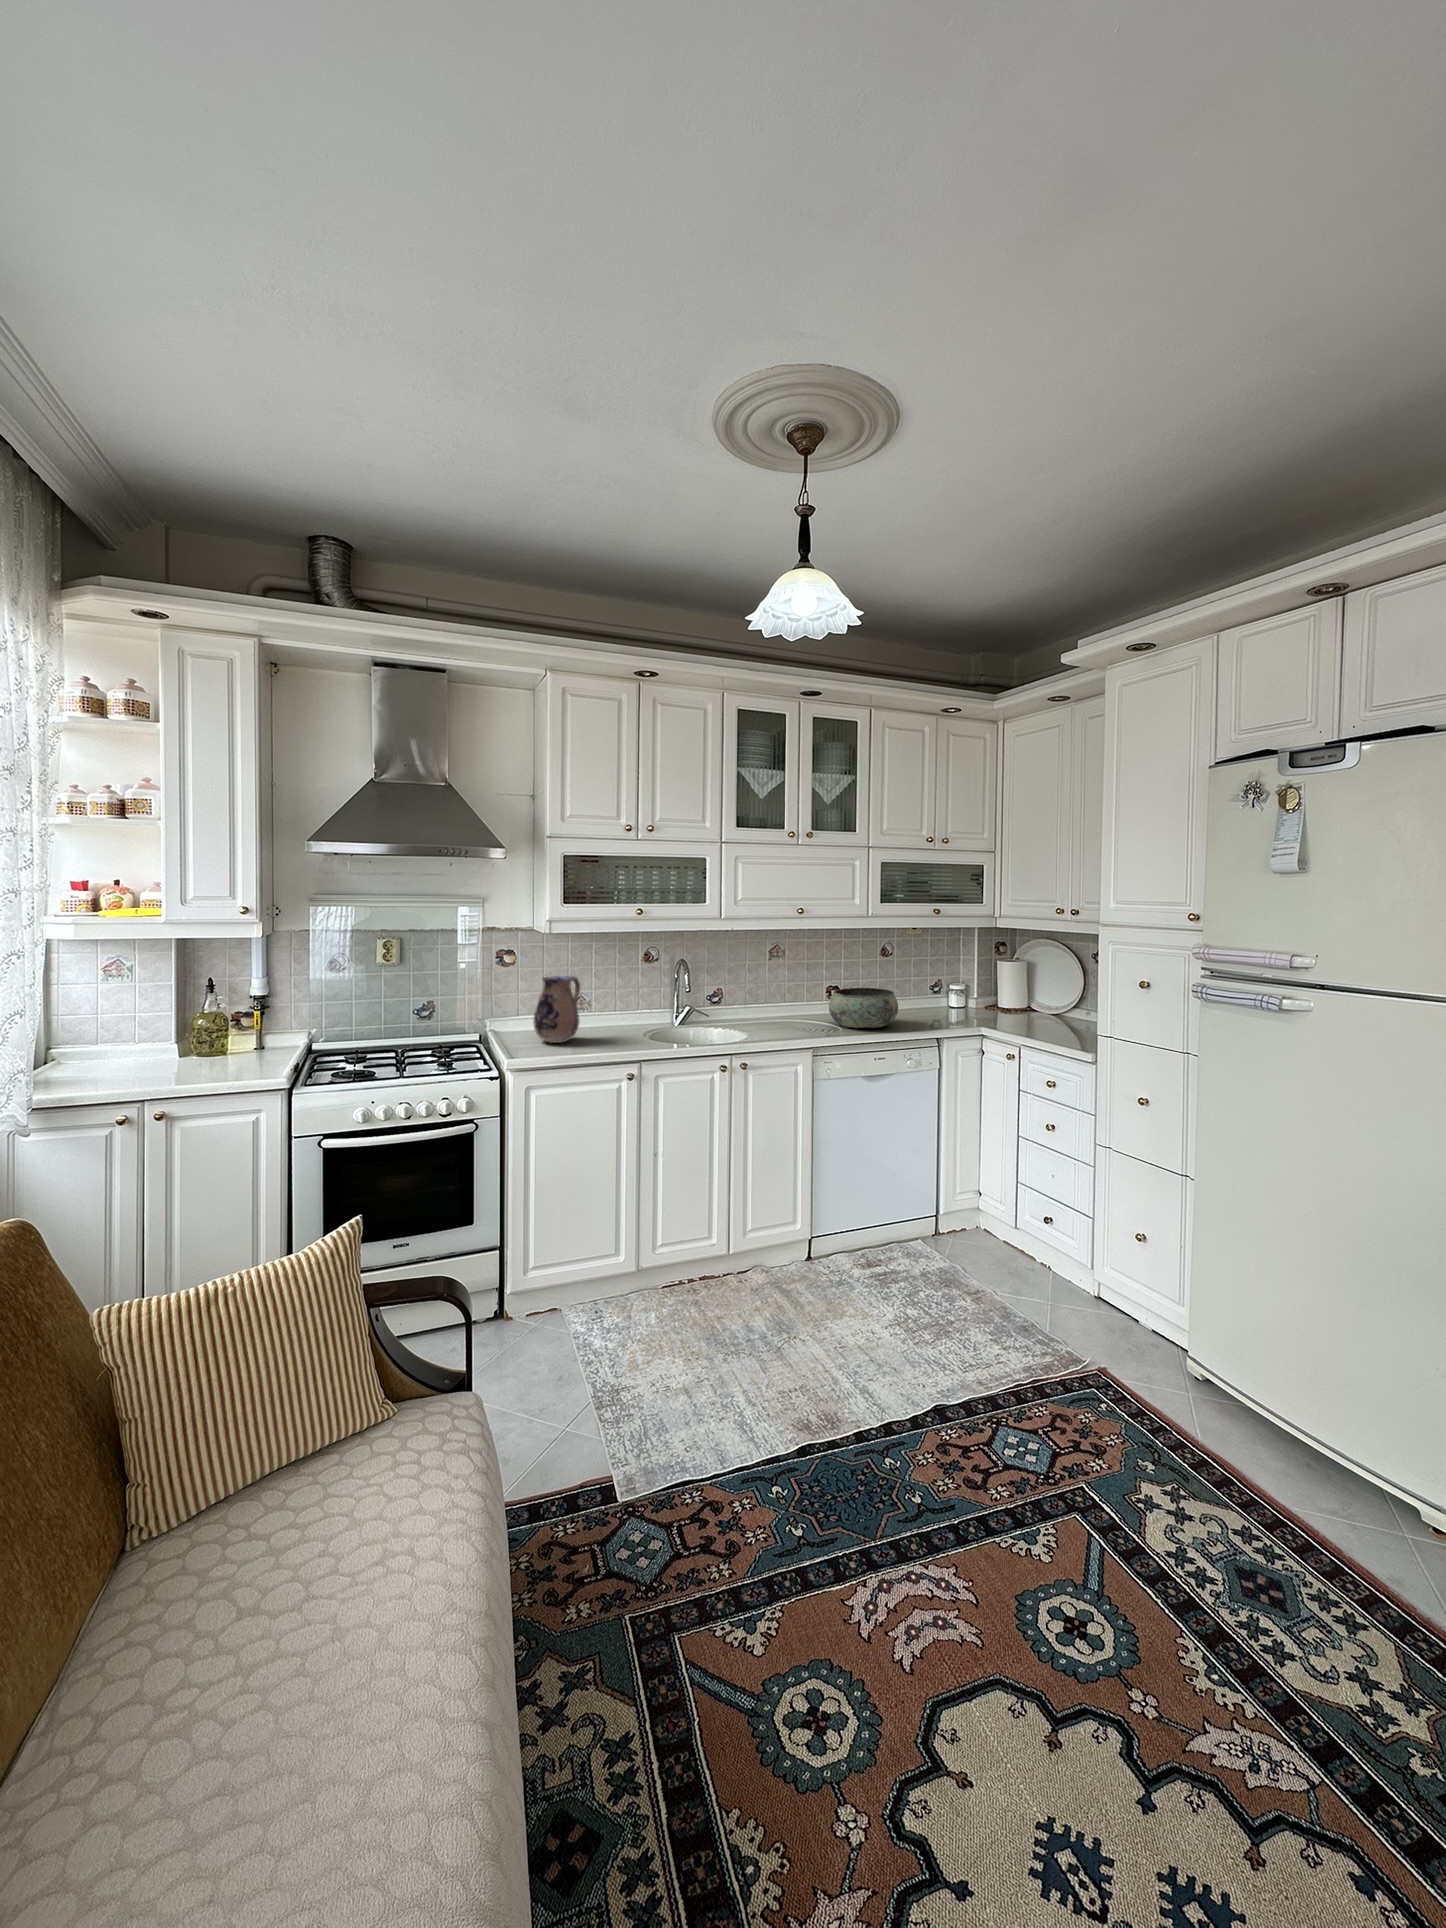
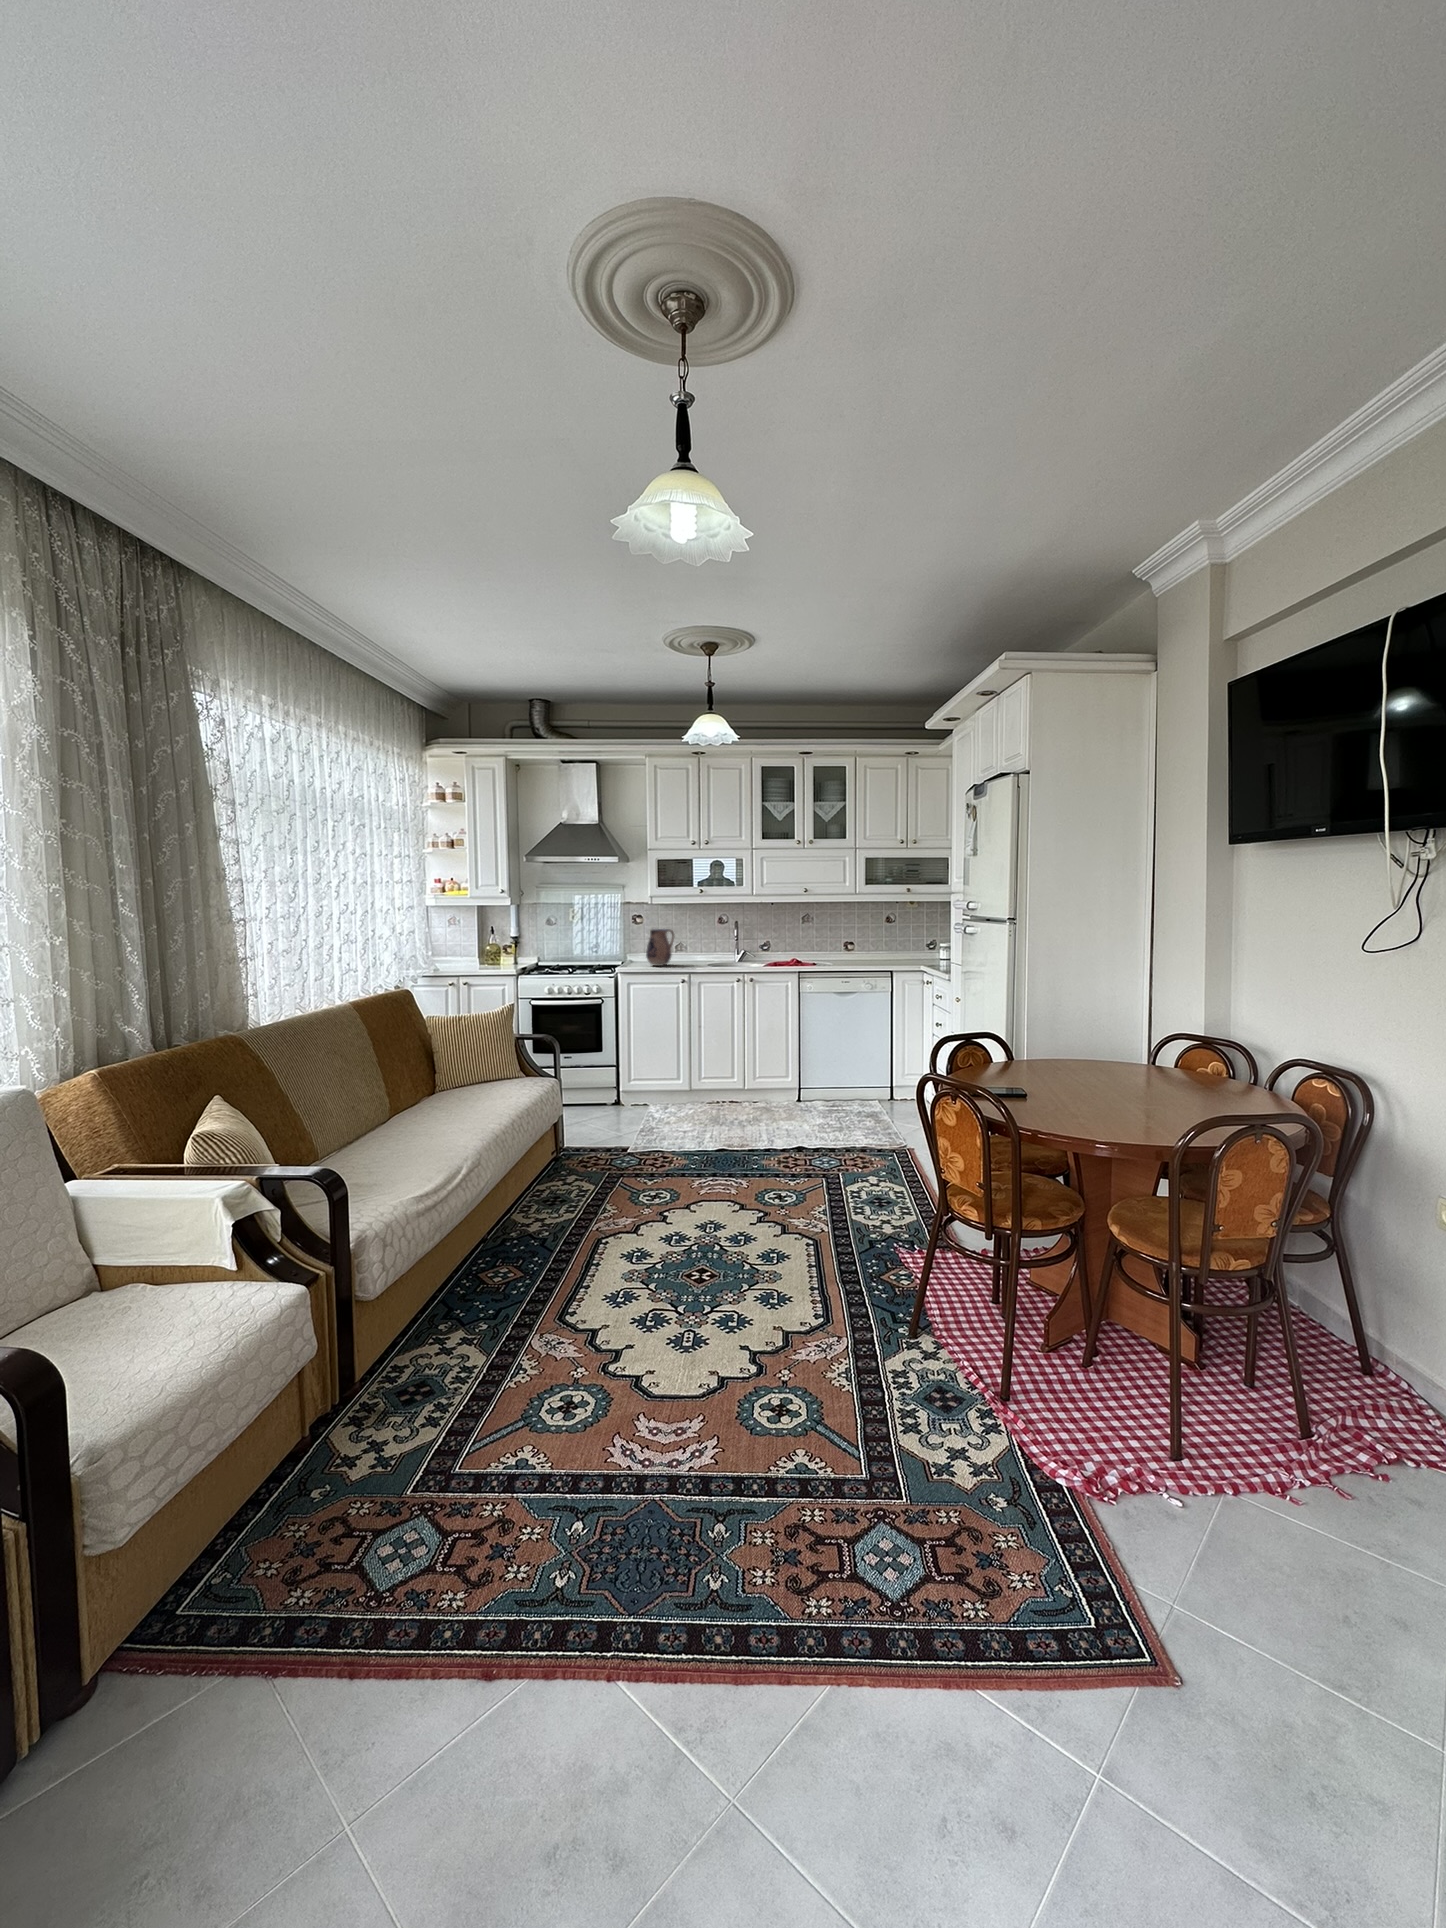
bowl: present [829,988,898,1028] -> none [829,941,874,965]

